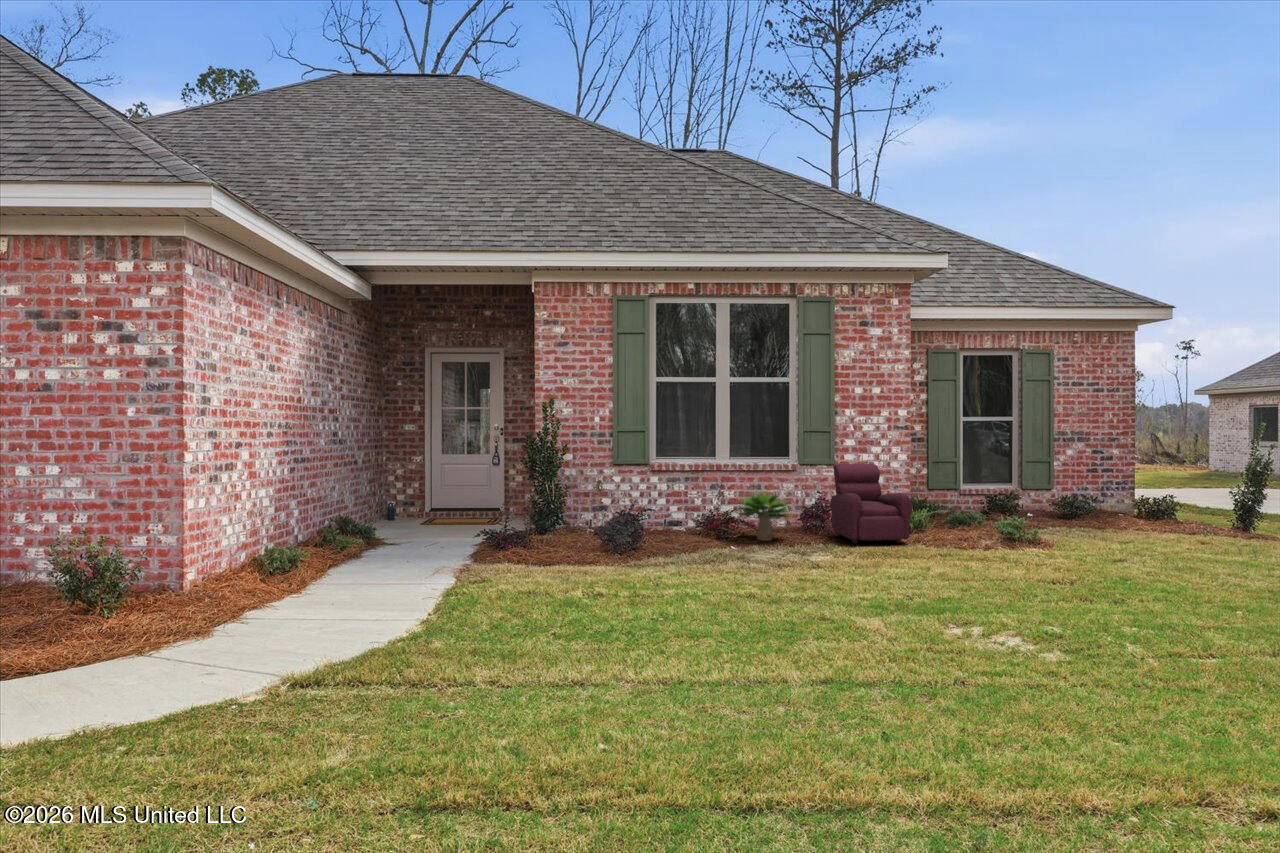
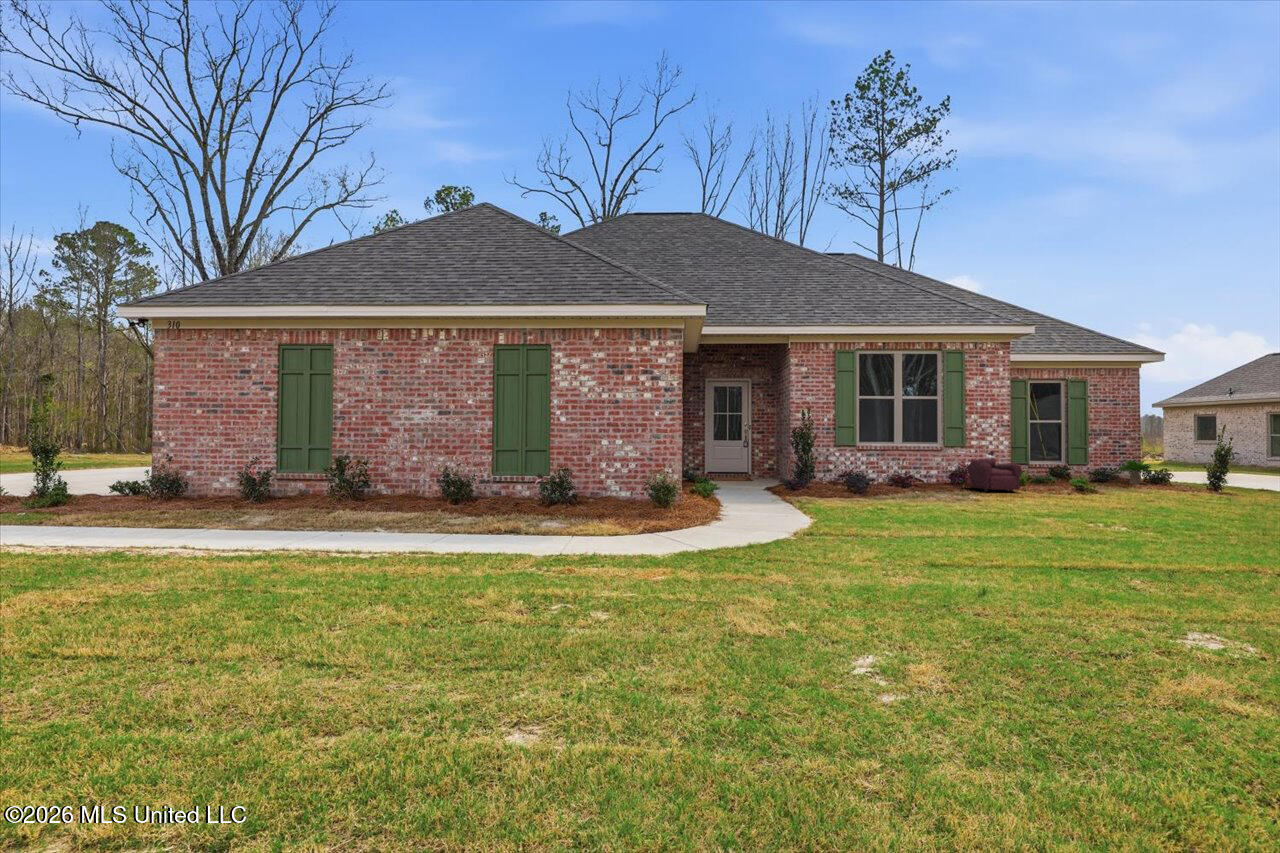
potted plant: present [738,493,789,541] -> present [1119,460,1151,484]

